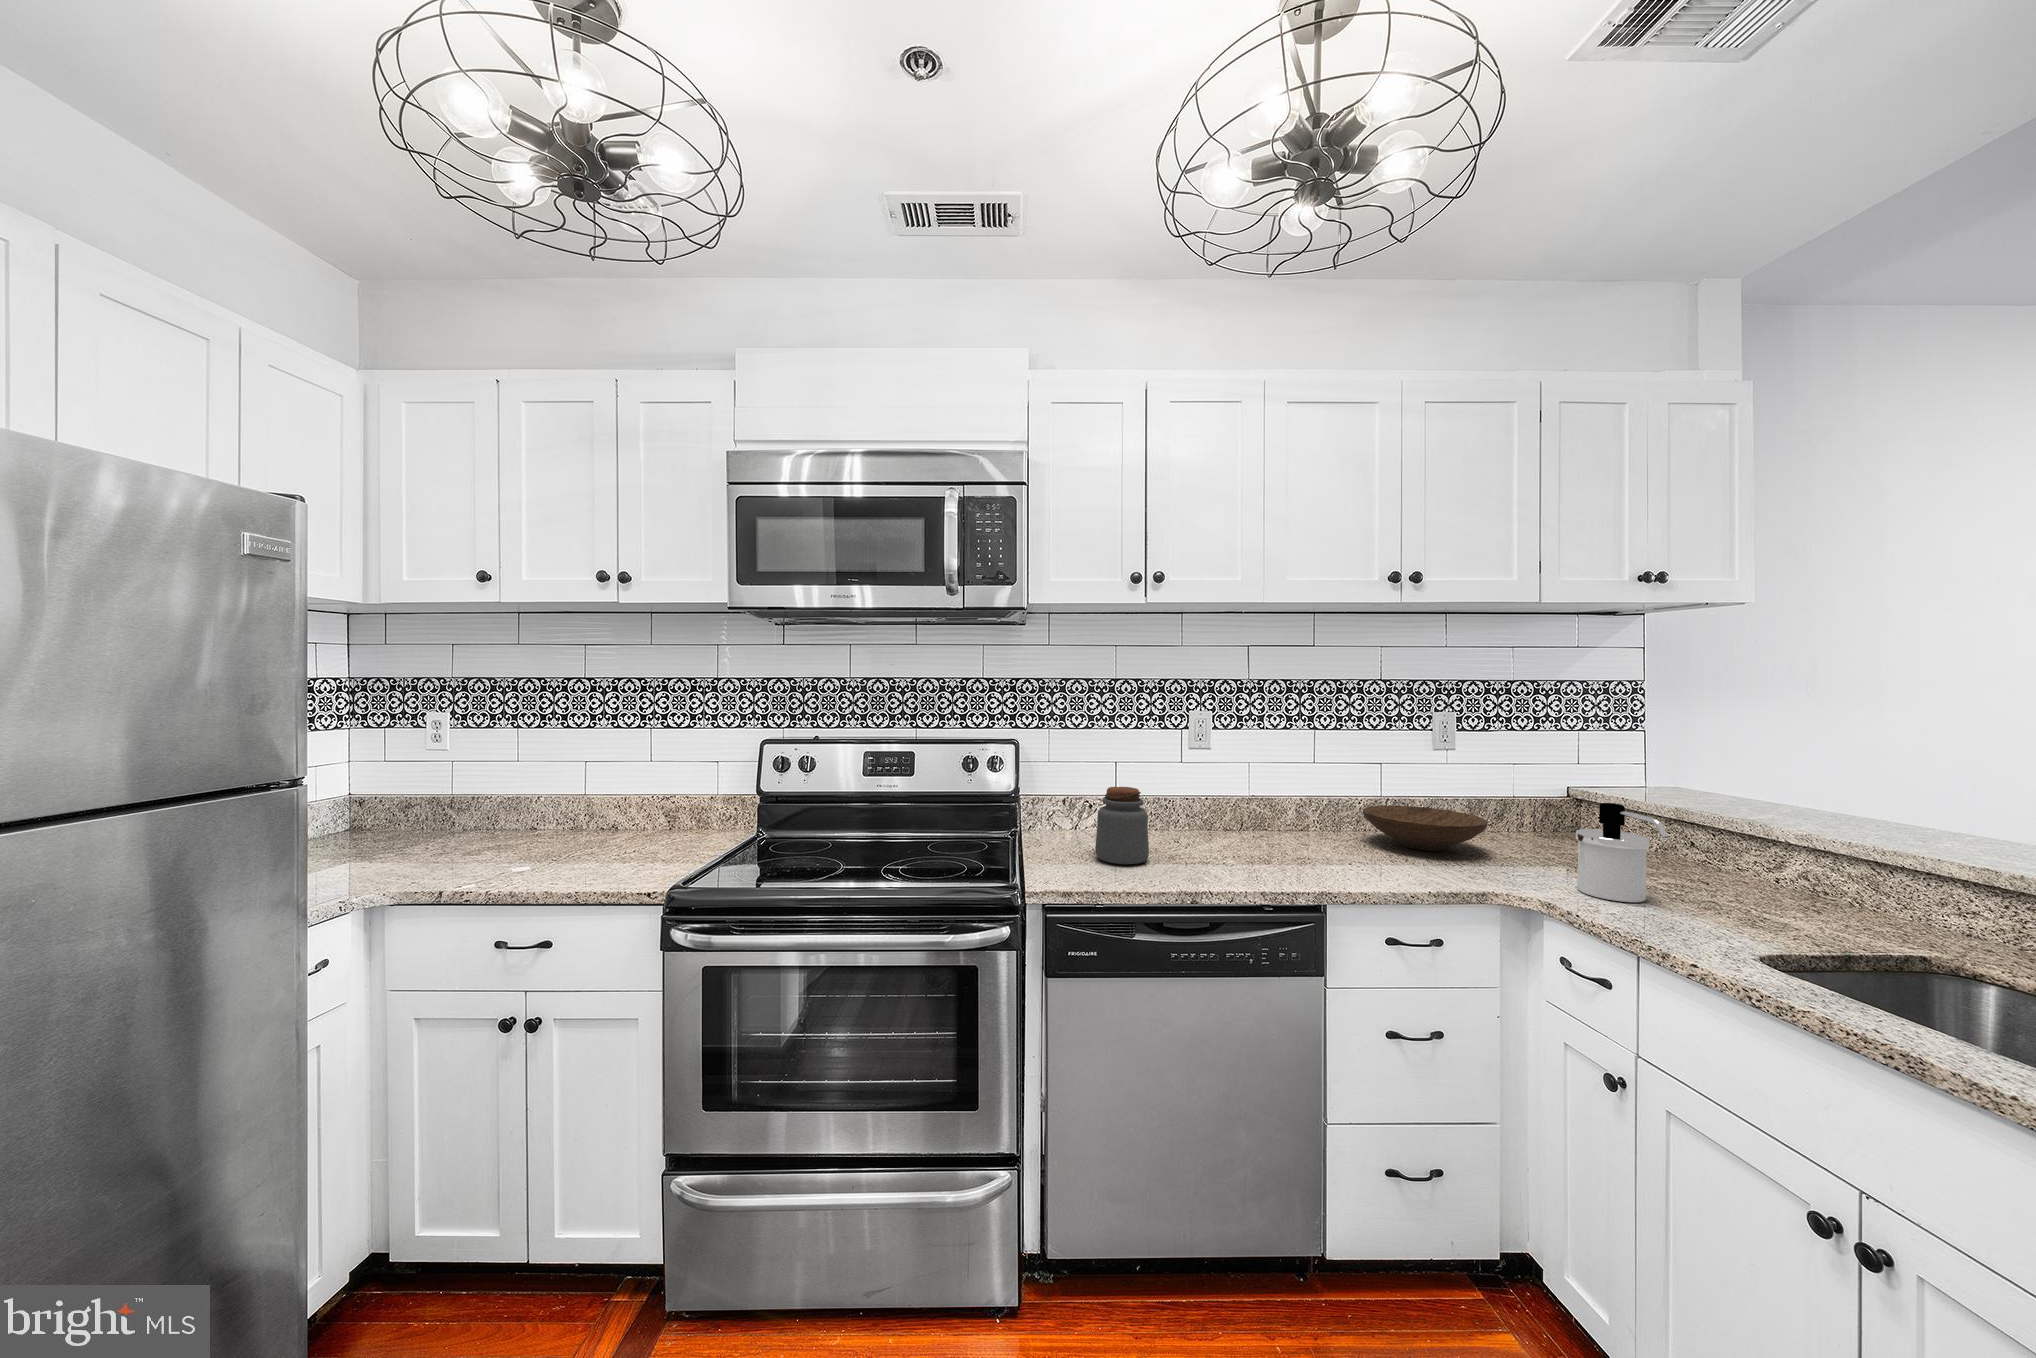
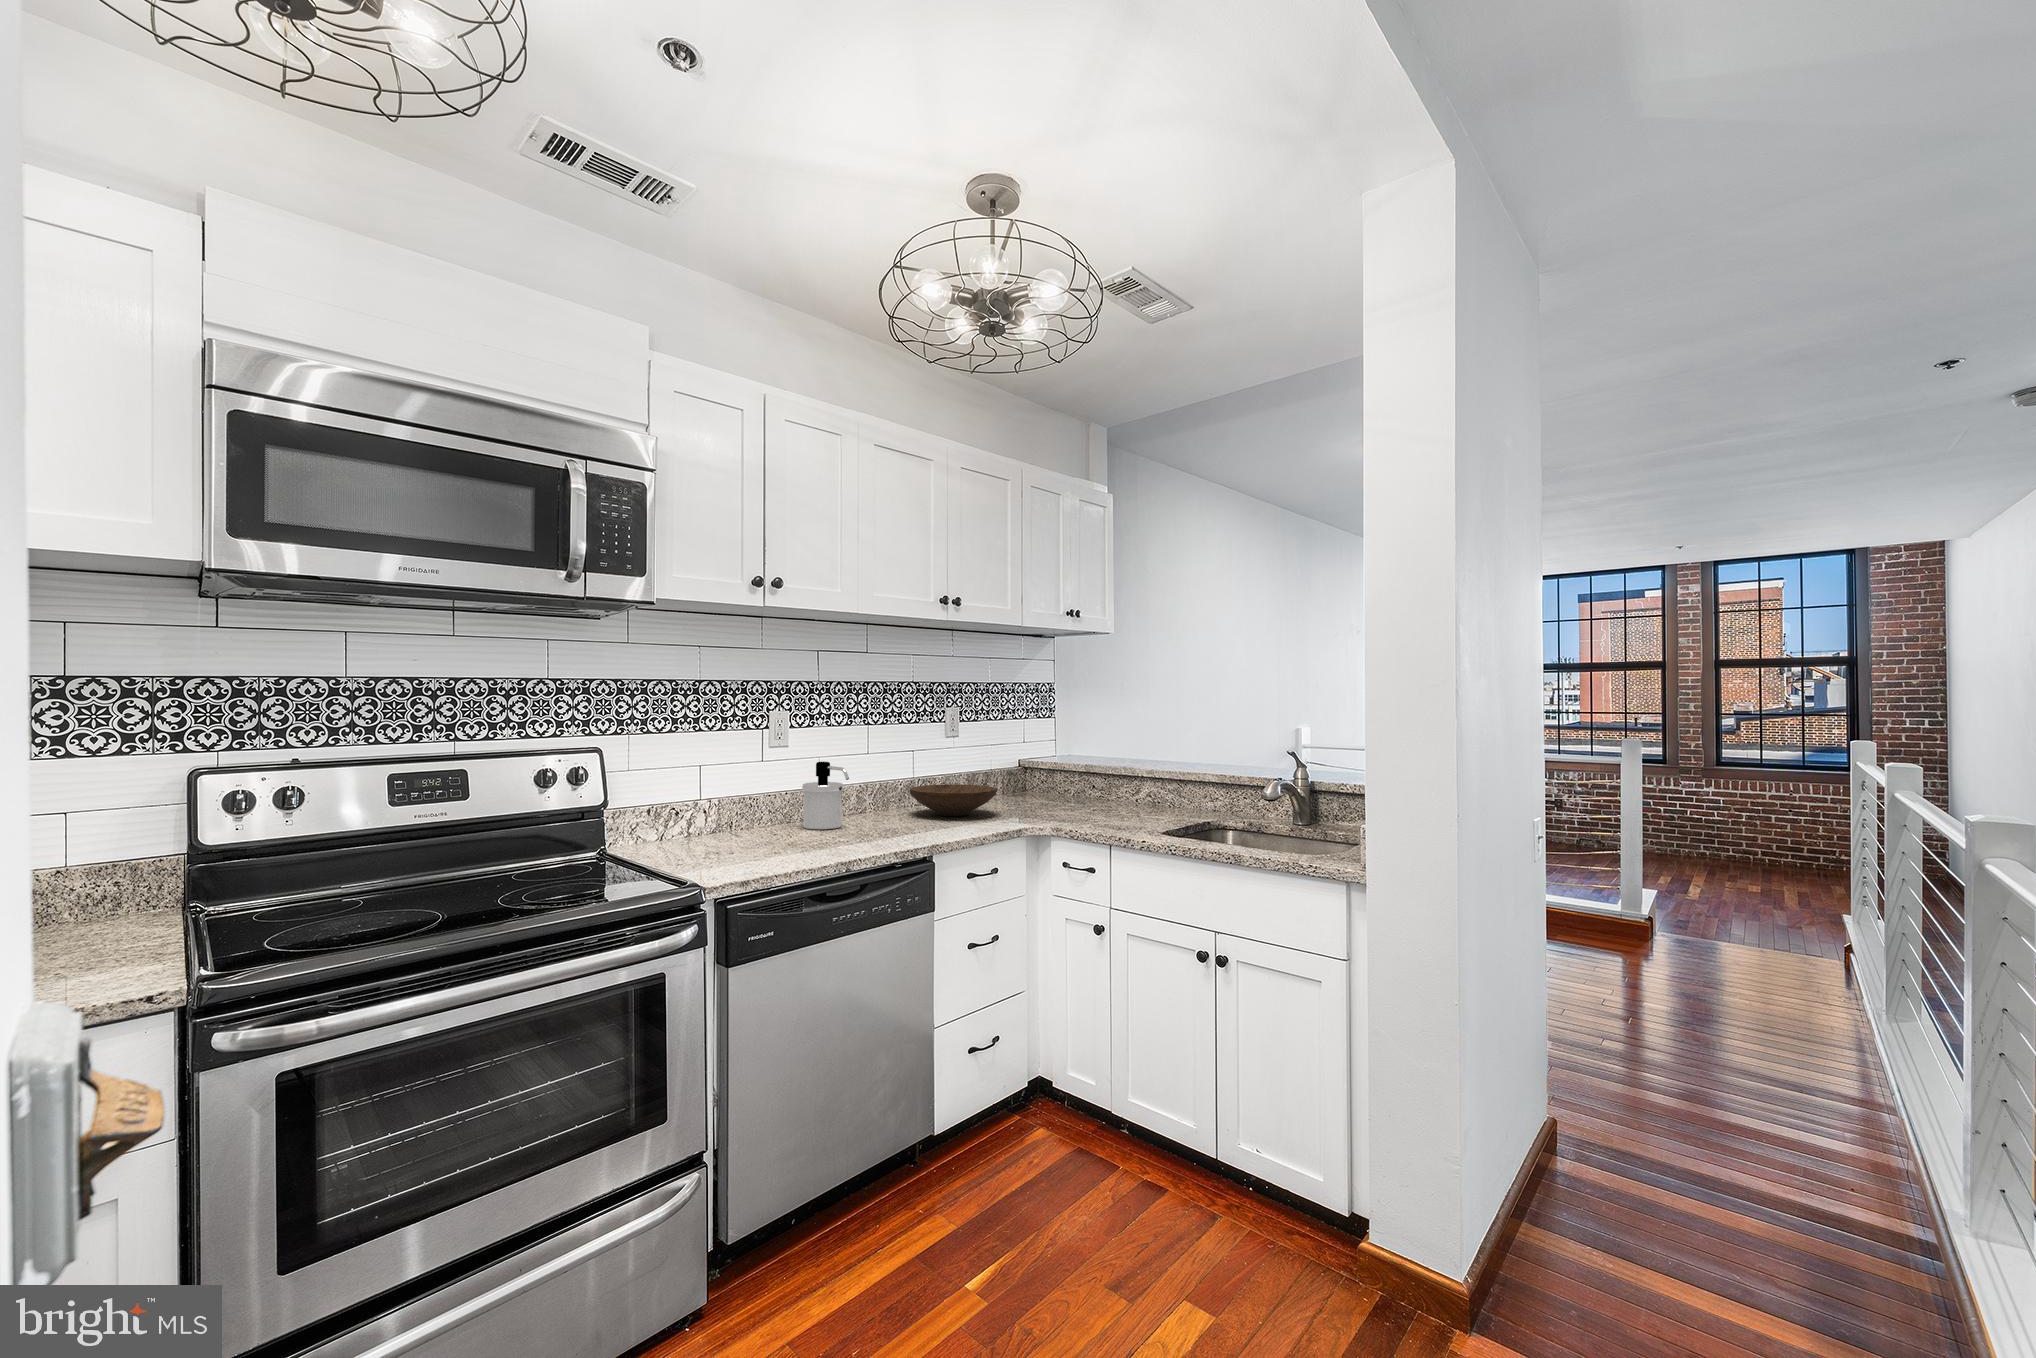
jar: present [1095,787,1149,864] -> none [726,783,780,857]
soap dispenser: present [1576,803,1669,902] -> present [802,762,849,829]

